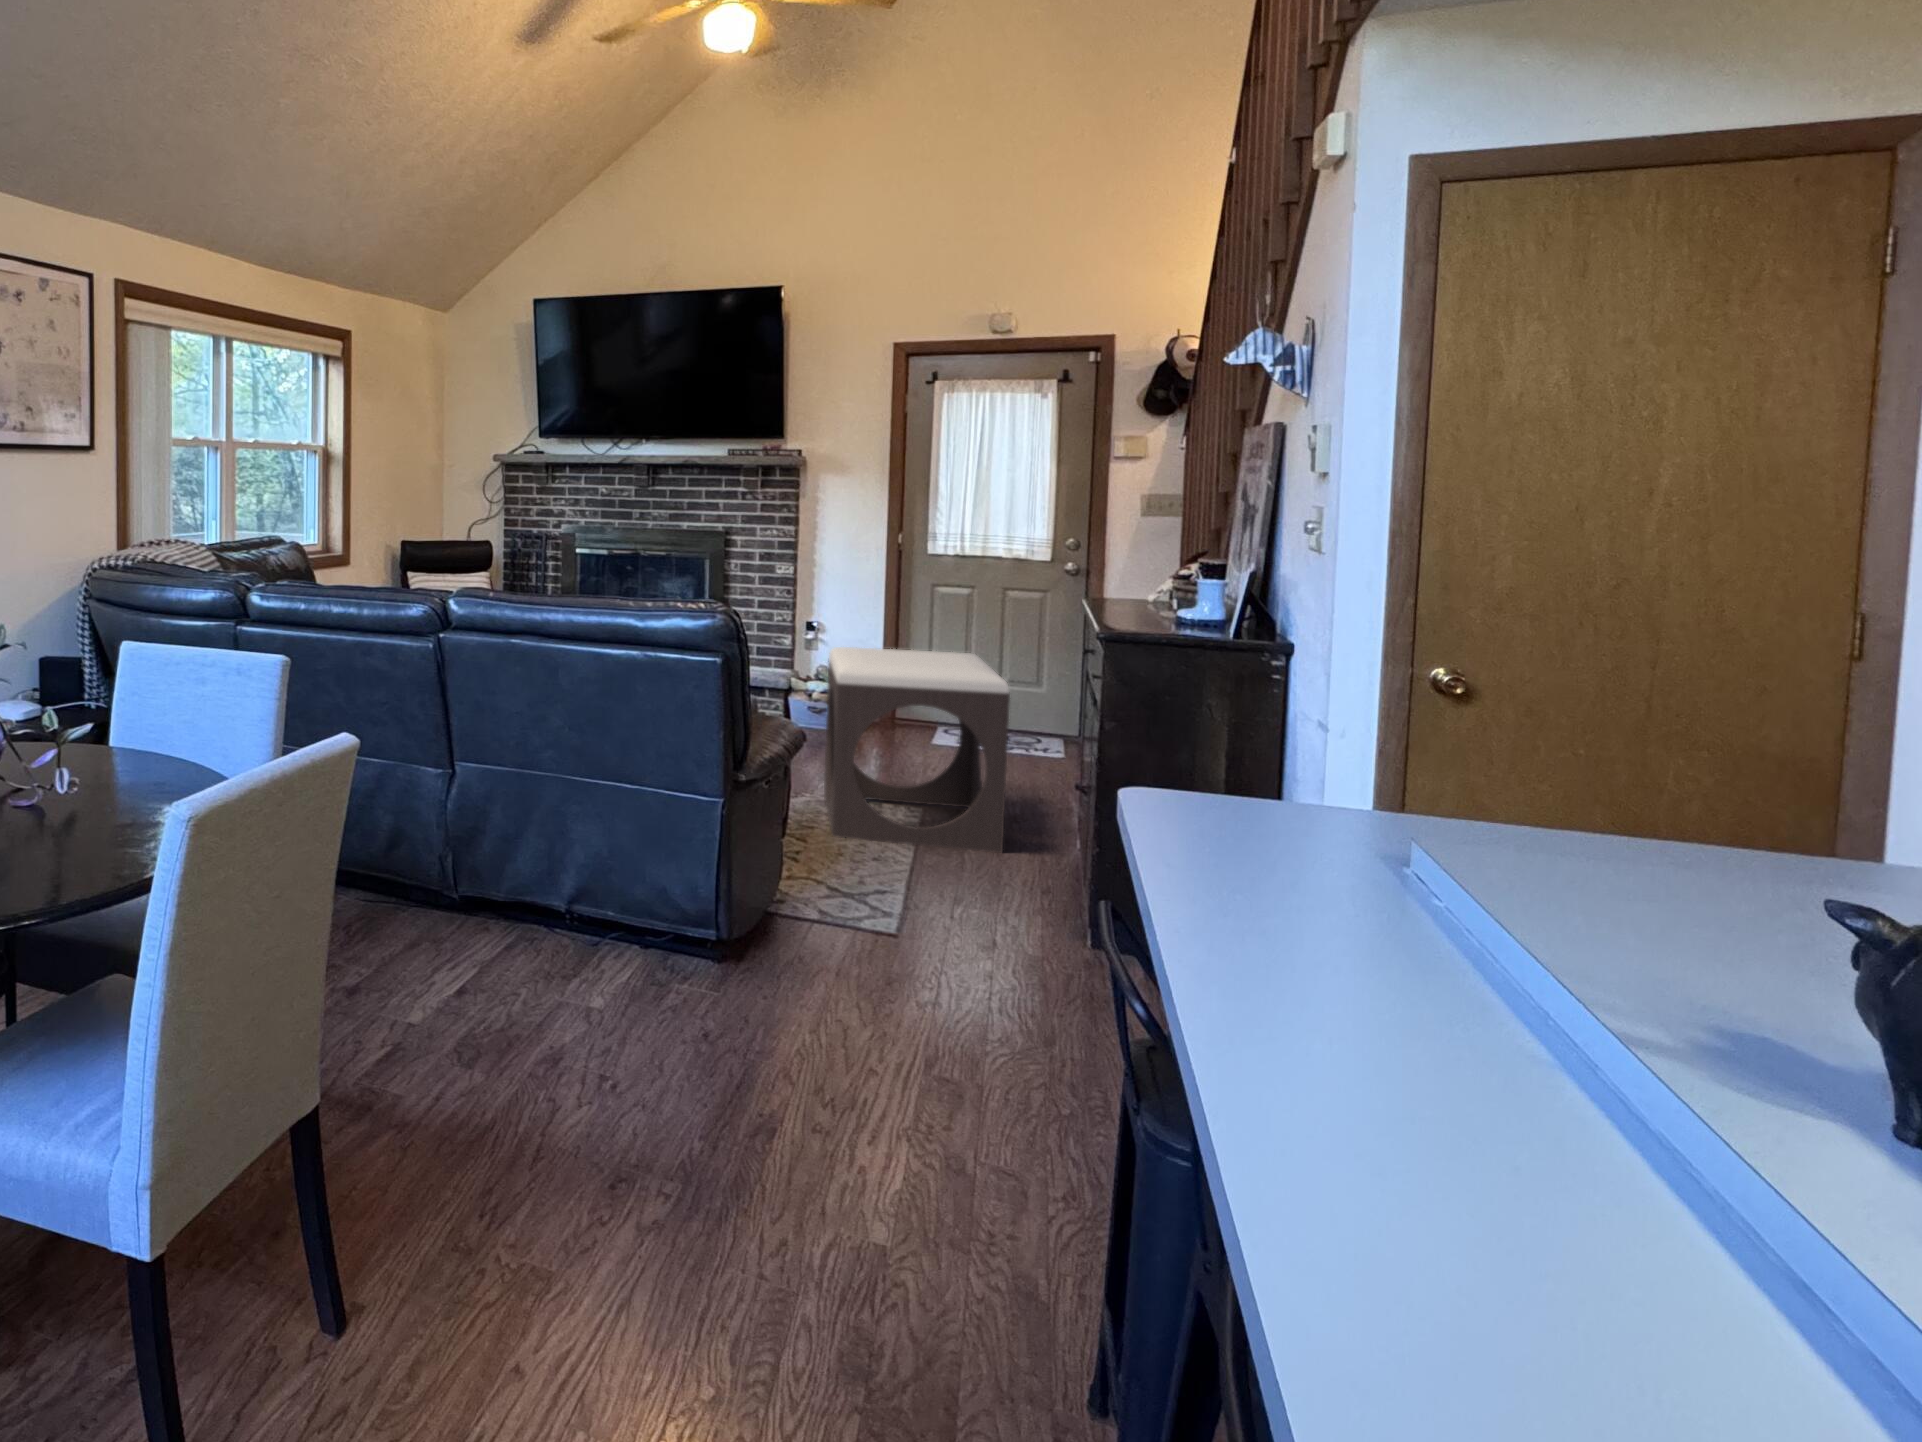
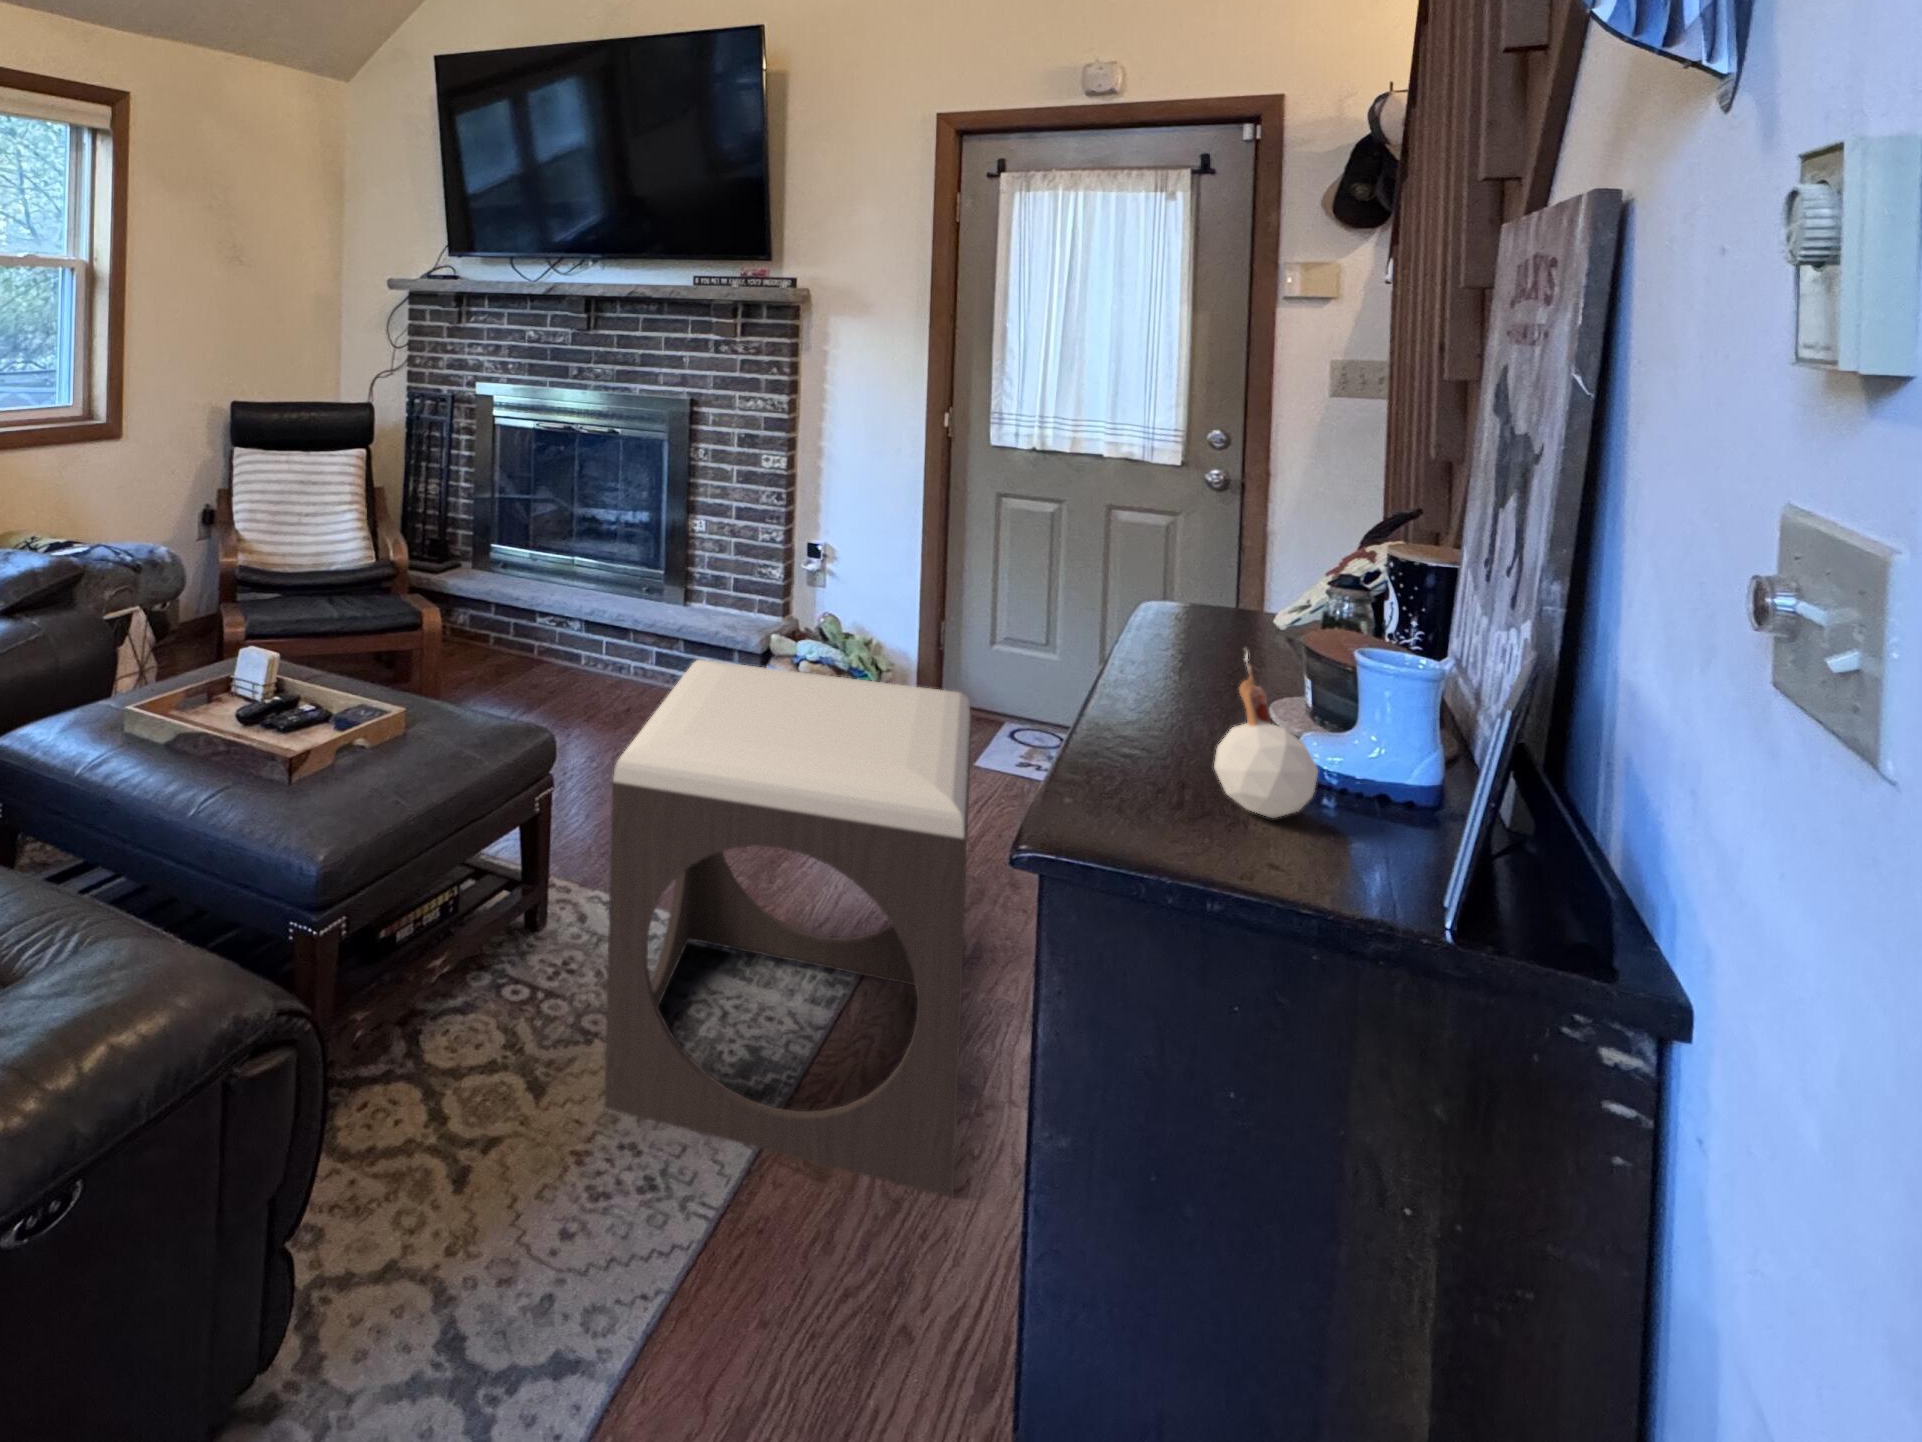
candle: none [1145,568,1181,620] -> present [1214,649,1318,819]

